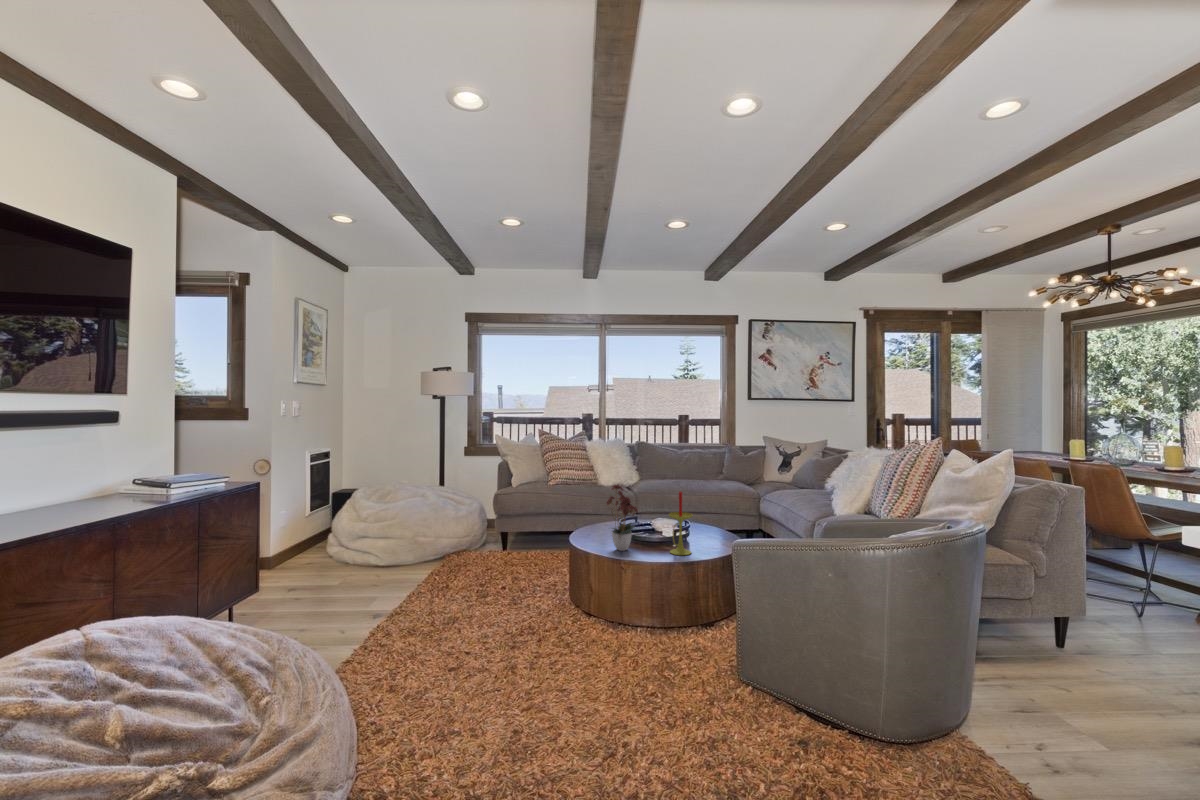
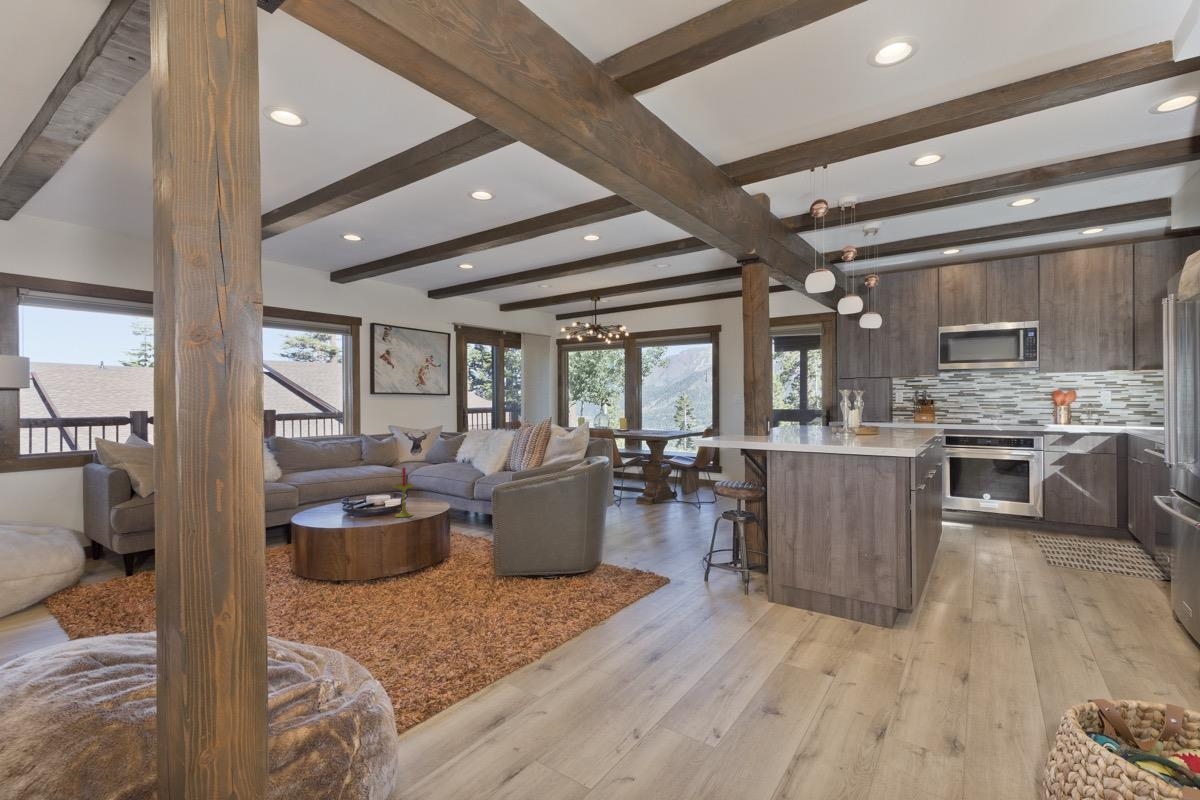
flower arrangement: present [607,485,638,551] -> none [333,465,375,523]

